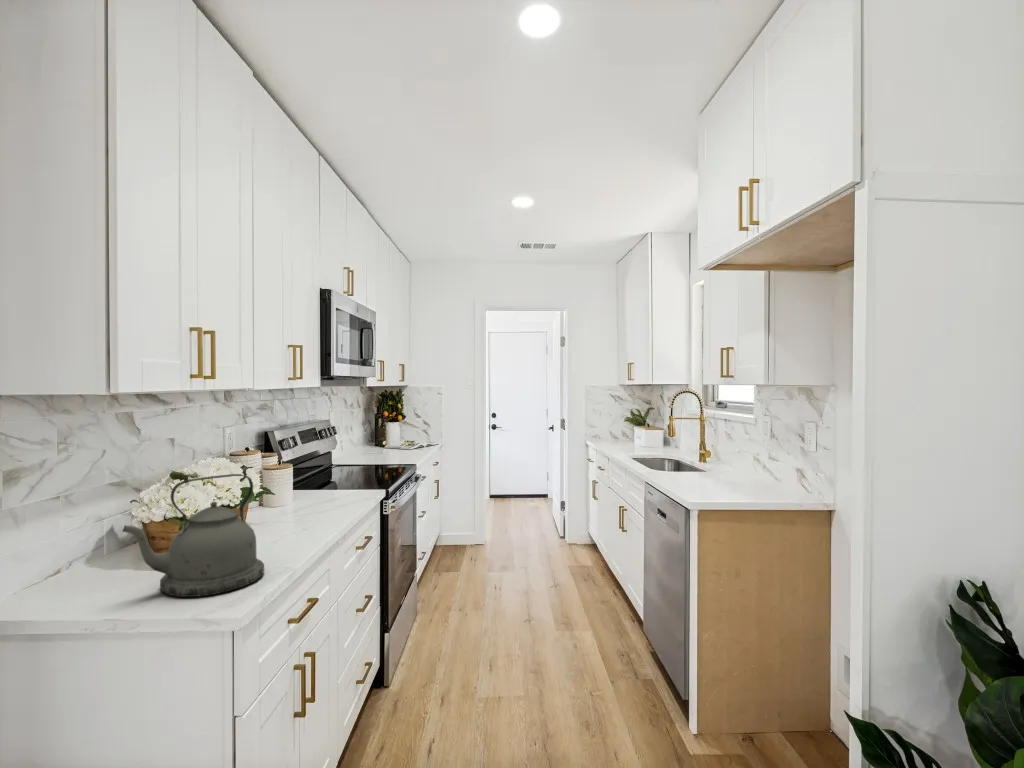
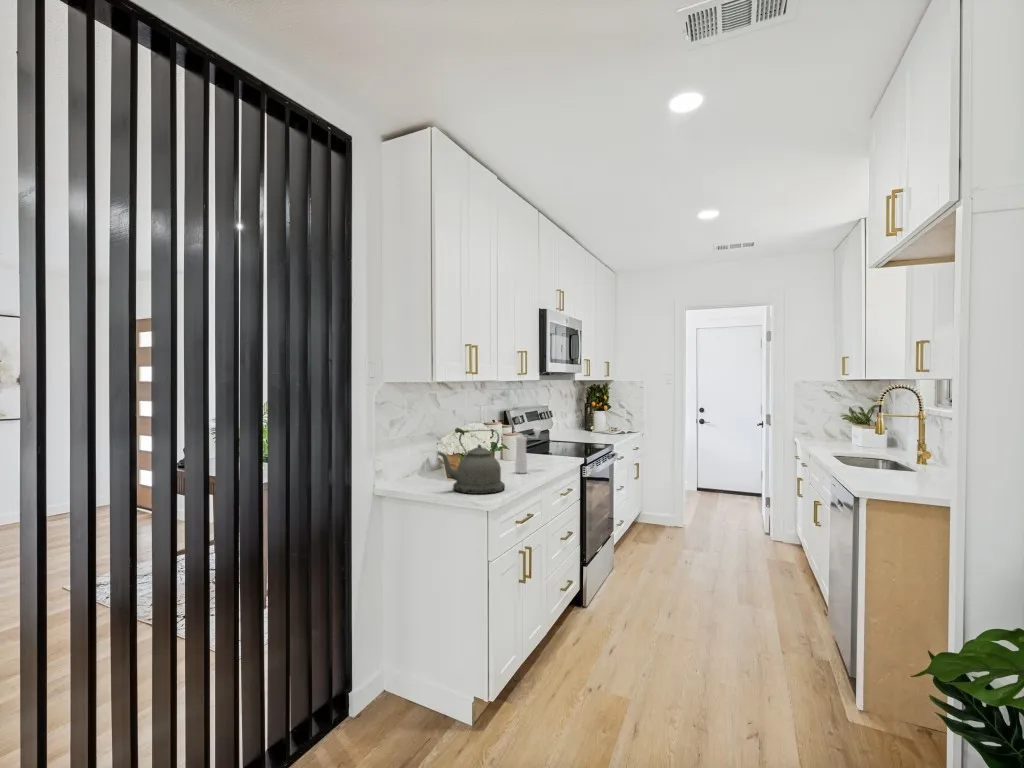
pepper mill: none [283,456,326,531] -> present [515,427,541,473]

